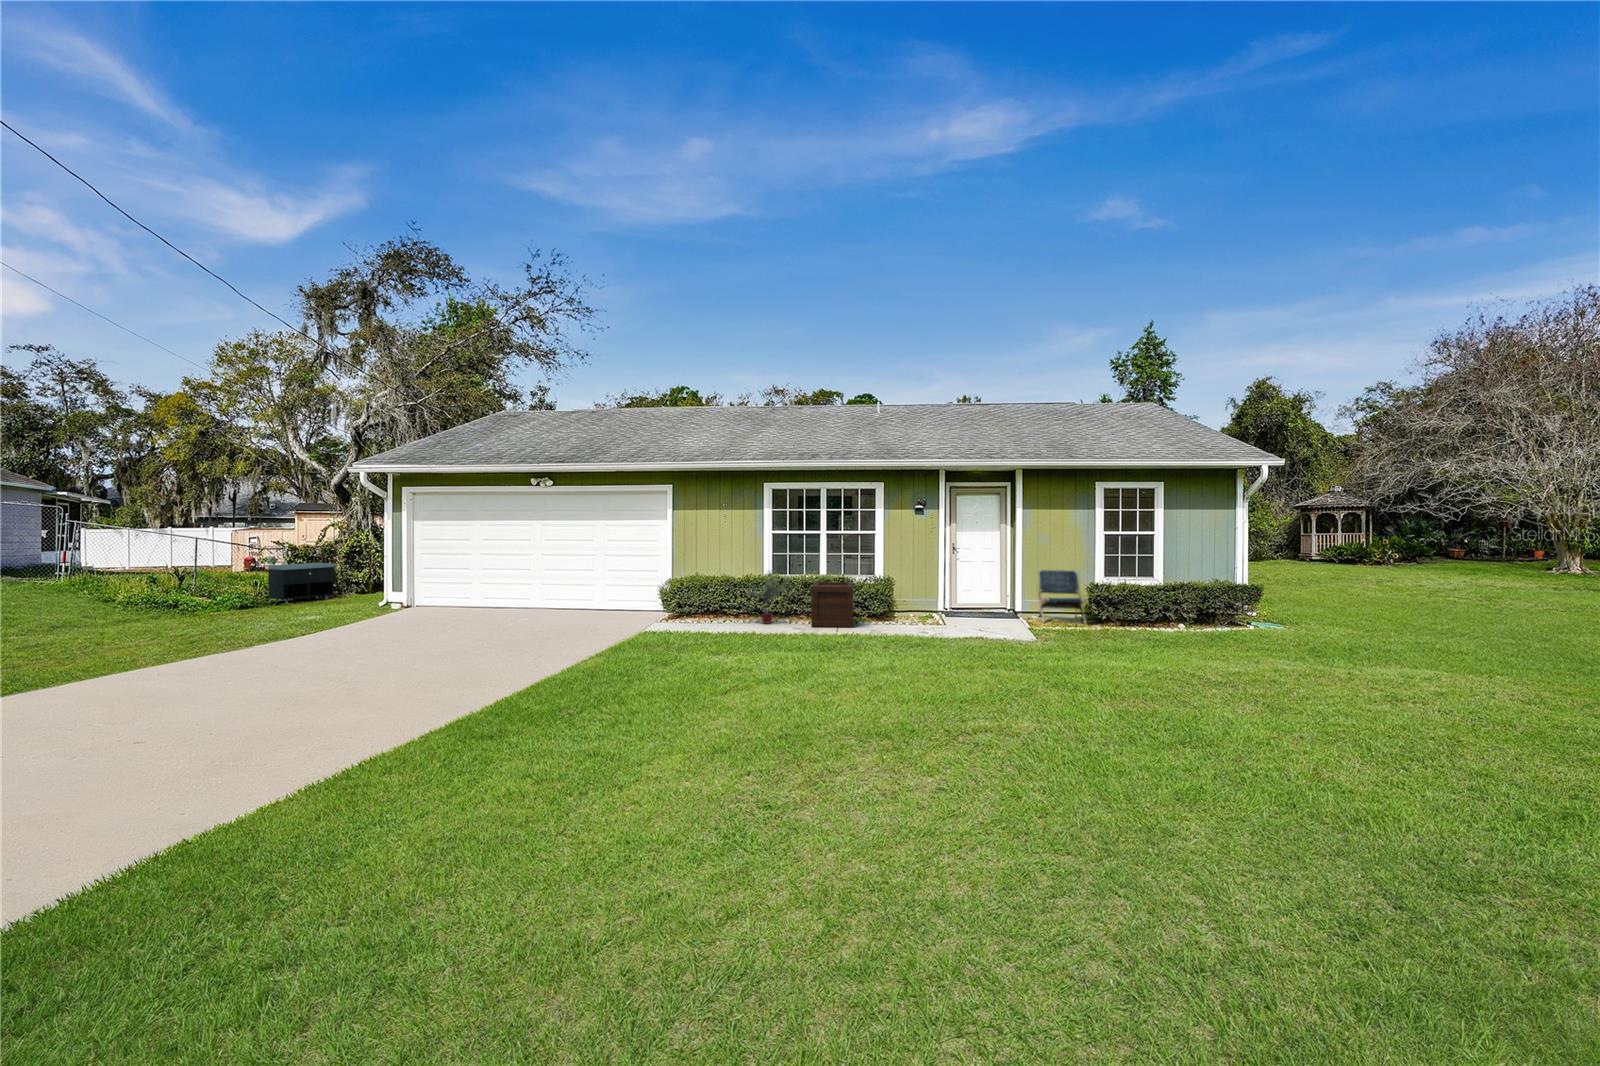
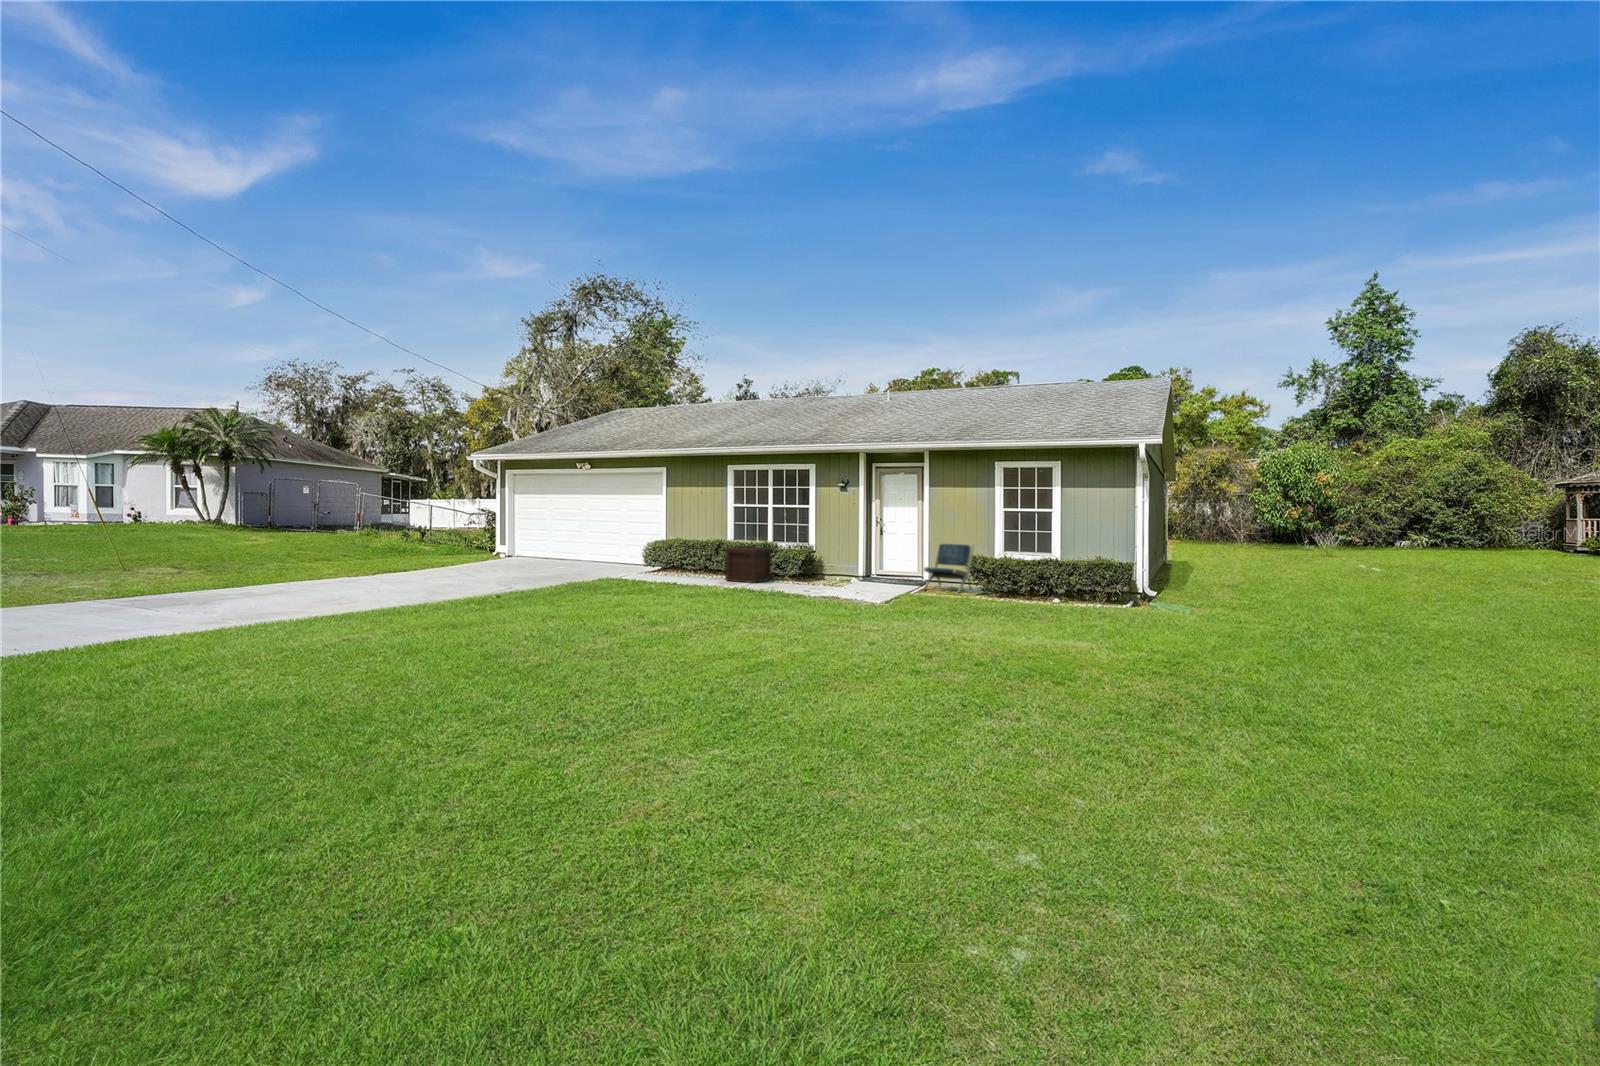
storage bench: present [268,563,334,603] -> none [447,524,488,550]
potted tree: present [746,572,788,624] -> none [690,535,720,577]

